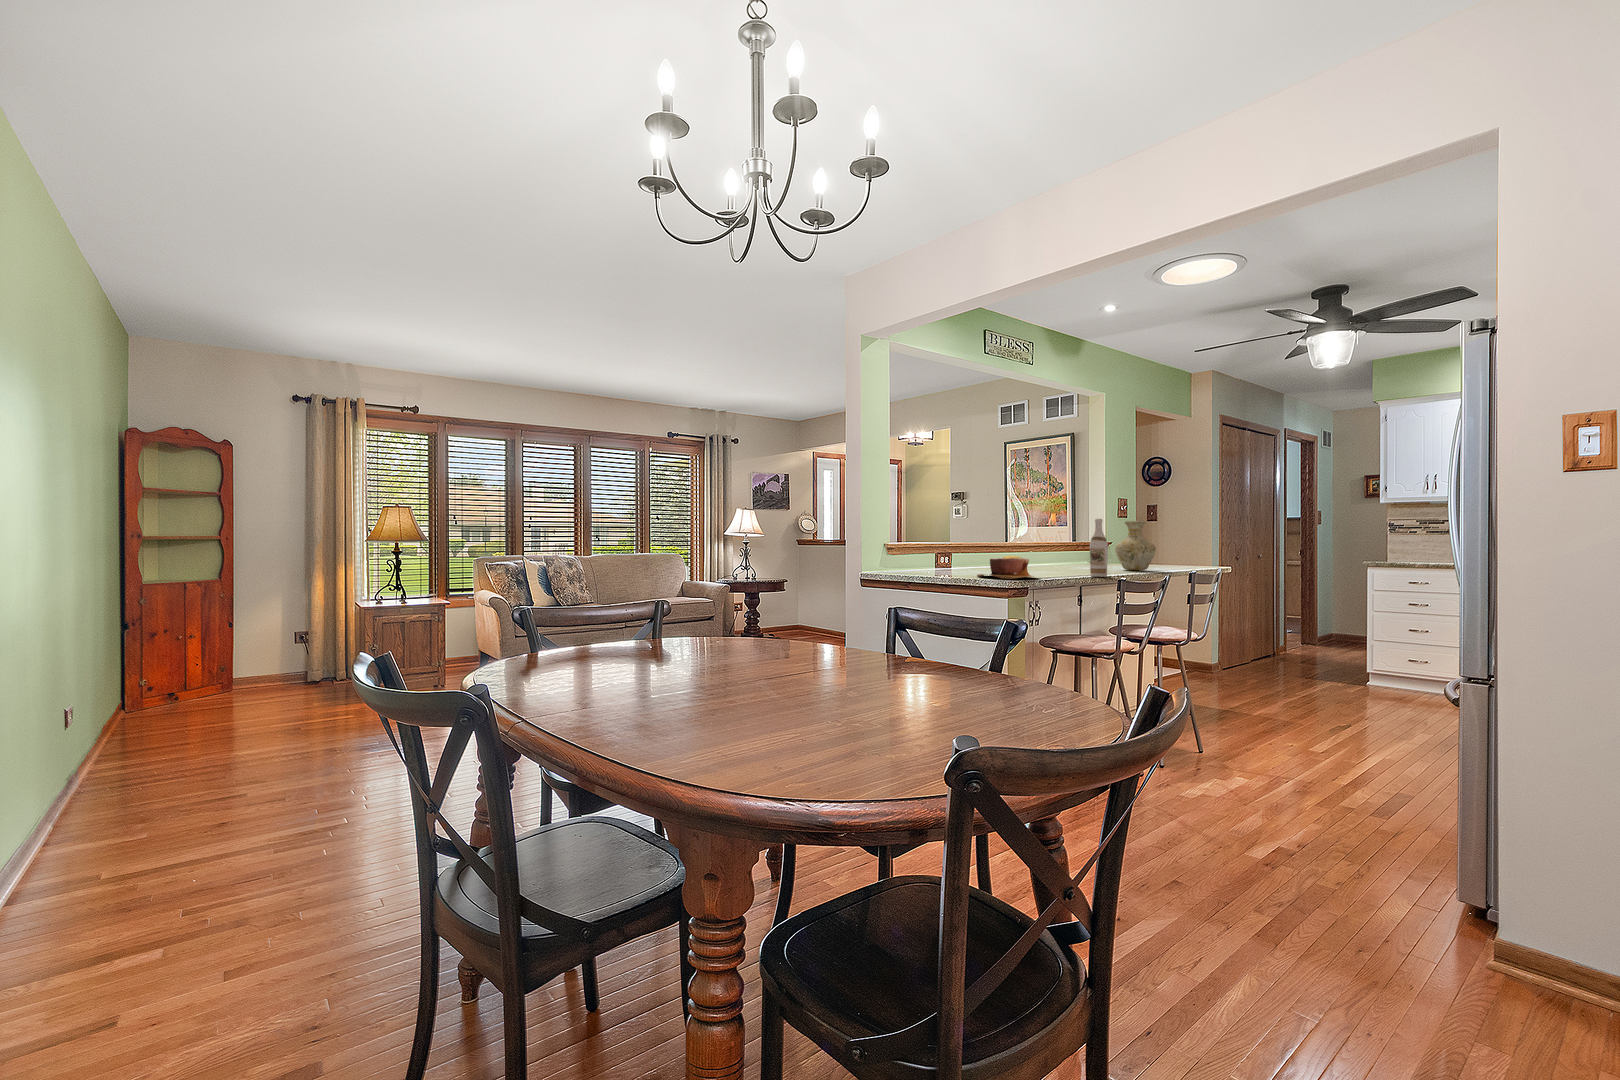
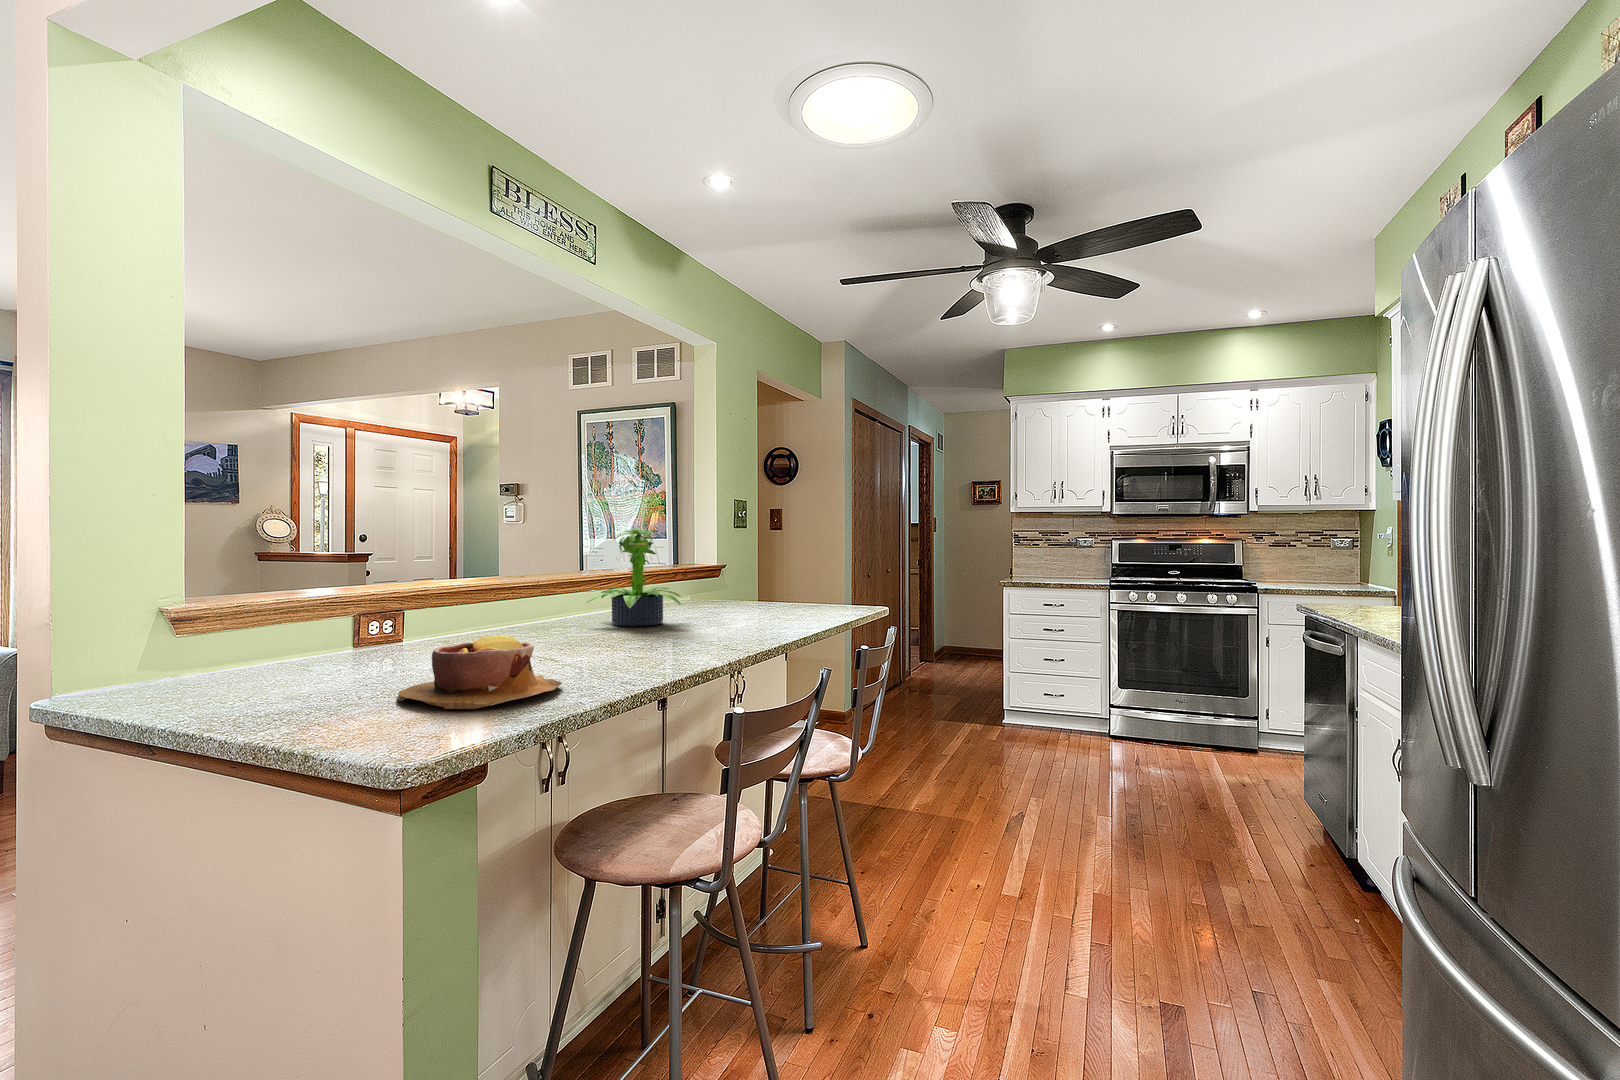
potted plant: none [1032,514,1086,569] -> present [587,528,681,626]
wine bottle: present [1090,519,1108,577] -> none [678,544,712,662]
vase: present [1115,521,1156,570] -> none [728,540,789,621]

